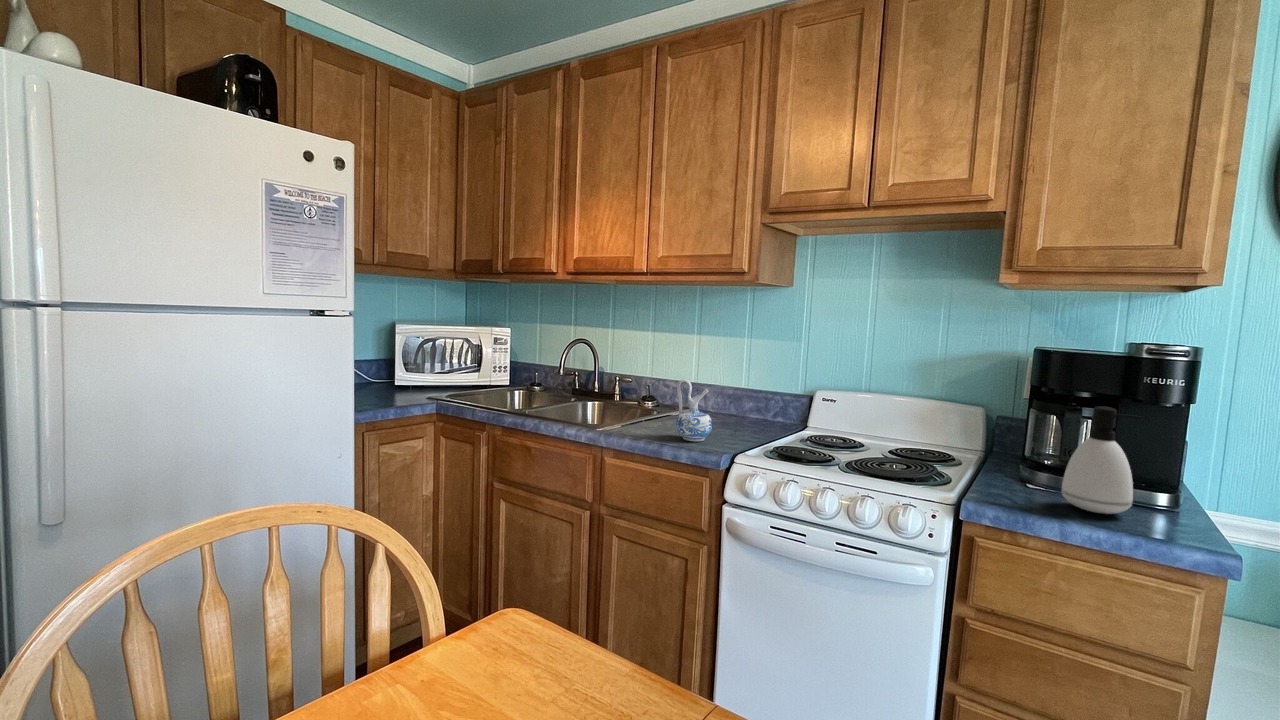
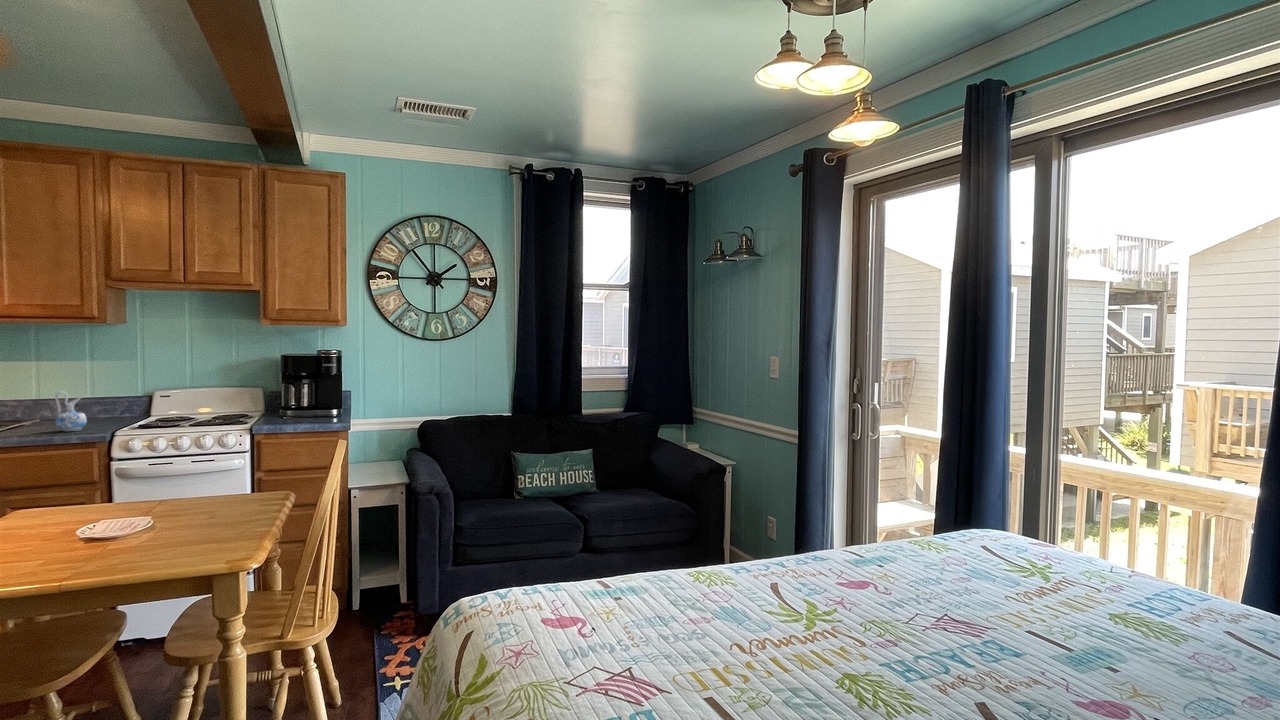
soap dispenser: present [1062,407,1143,514] -> none [296,377,322,420]

